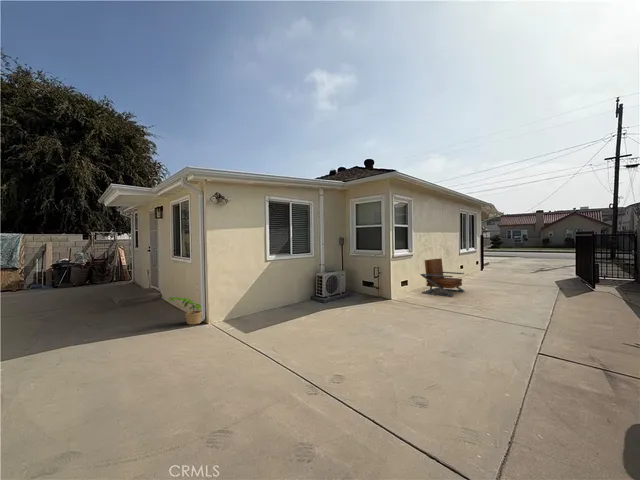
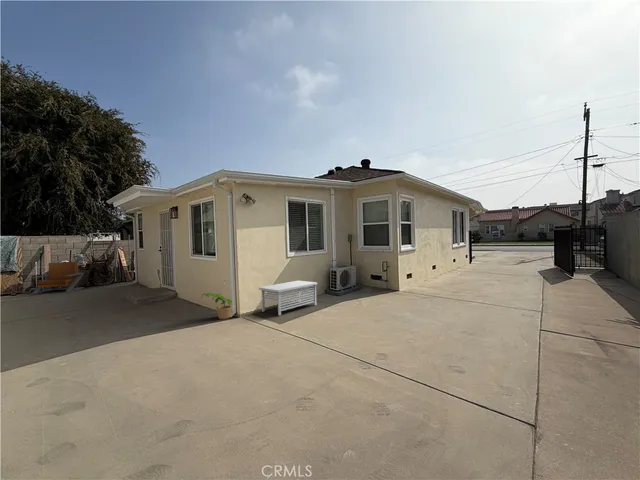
lounge chair: present [421,259,464,297] -> present [32,262,84,294]
storage bench: none [232,285,297,323] -> present [259,281,317,316]

